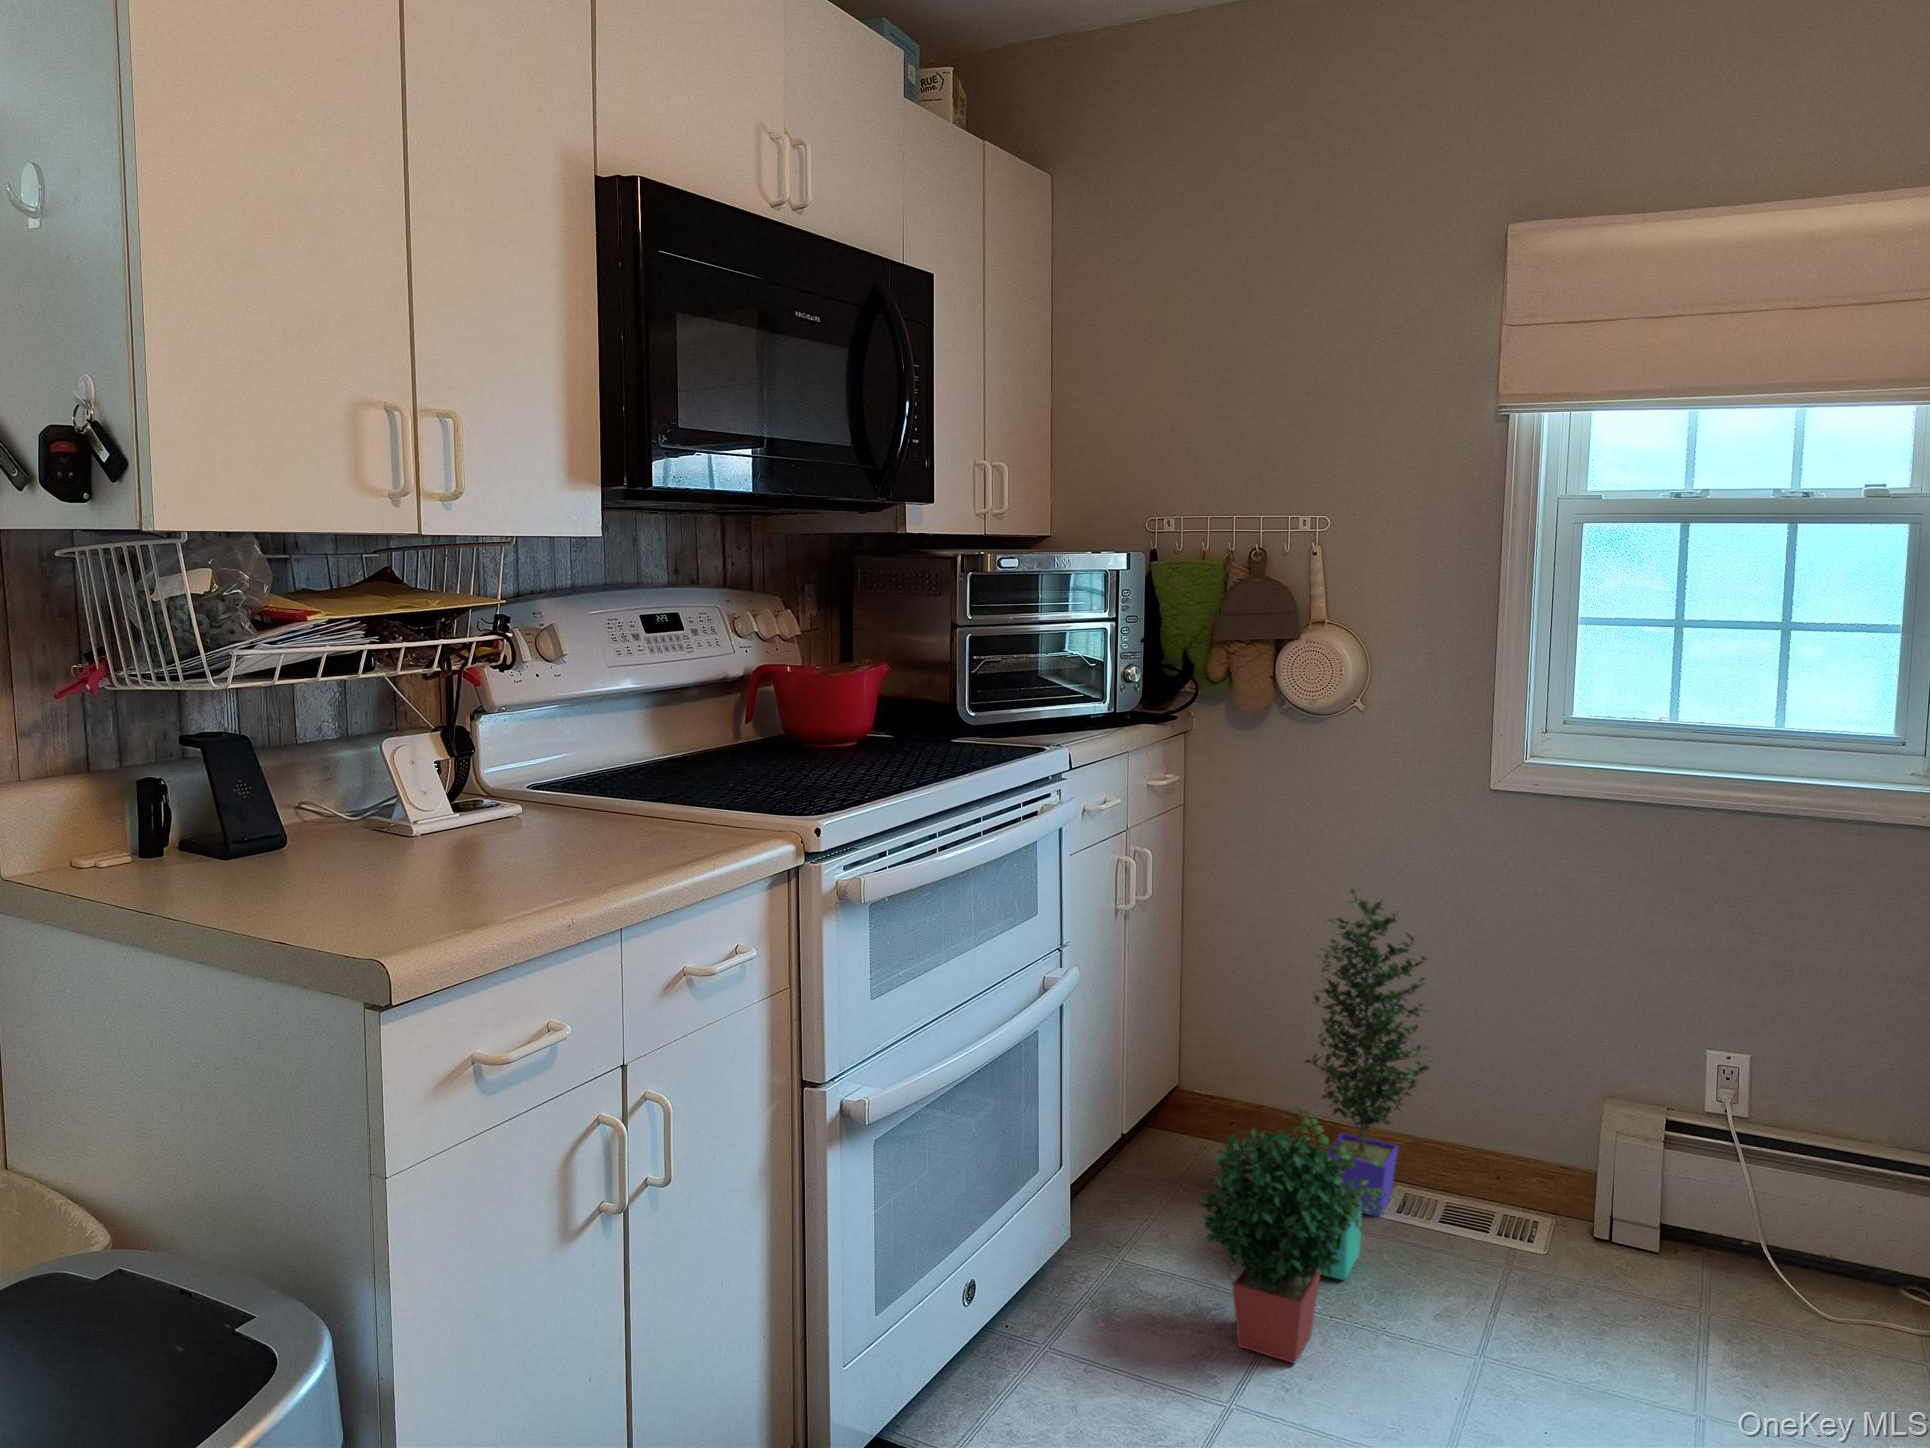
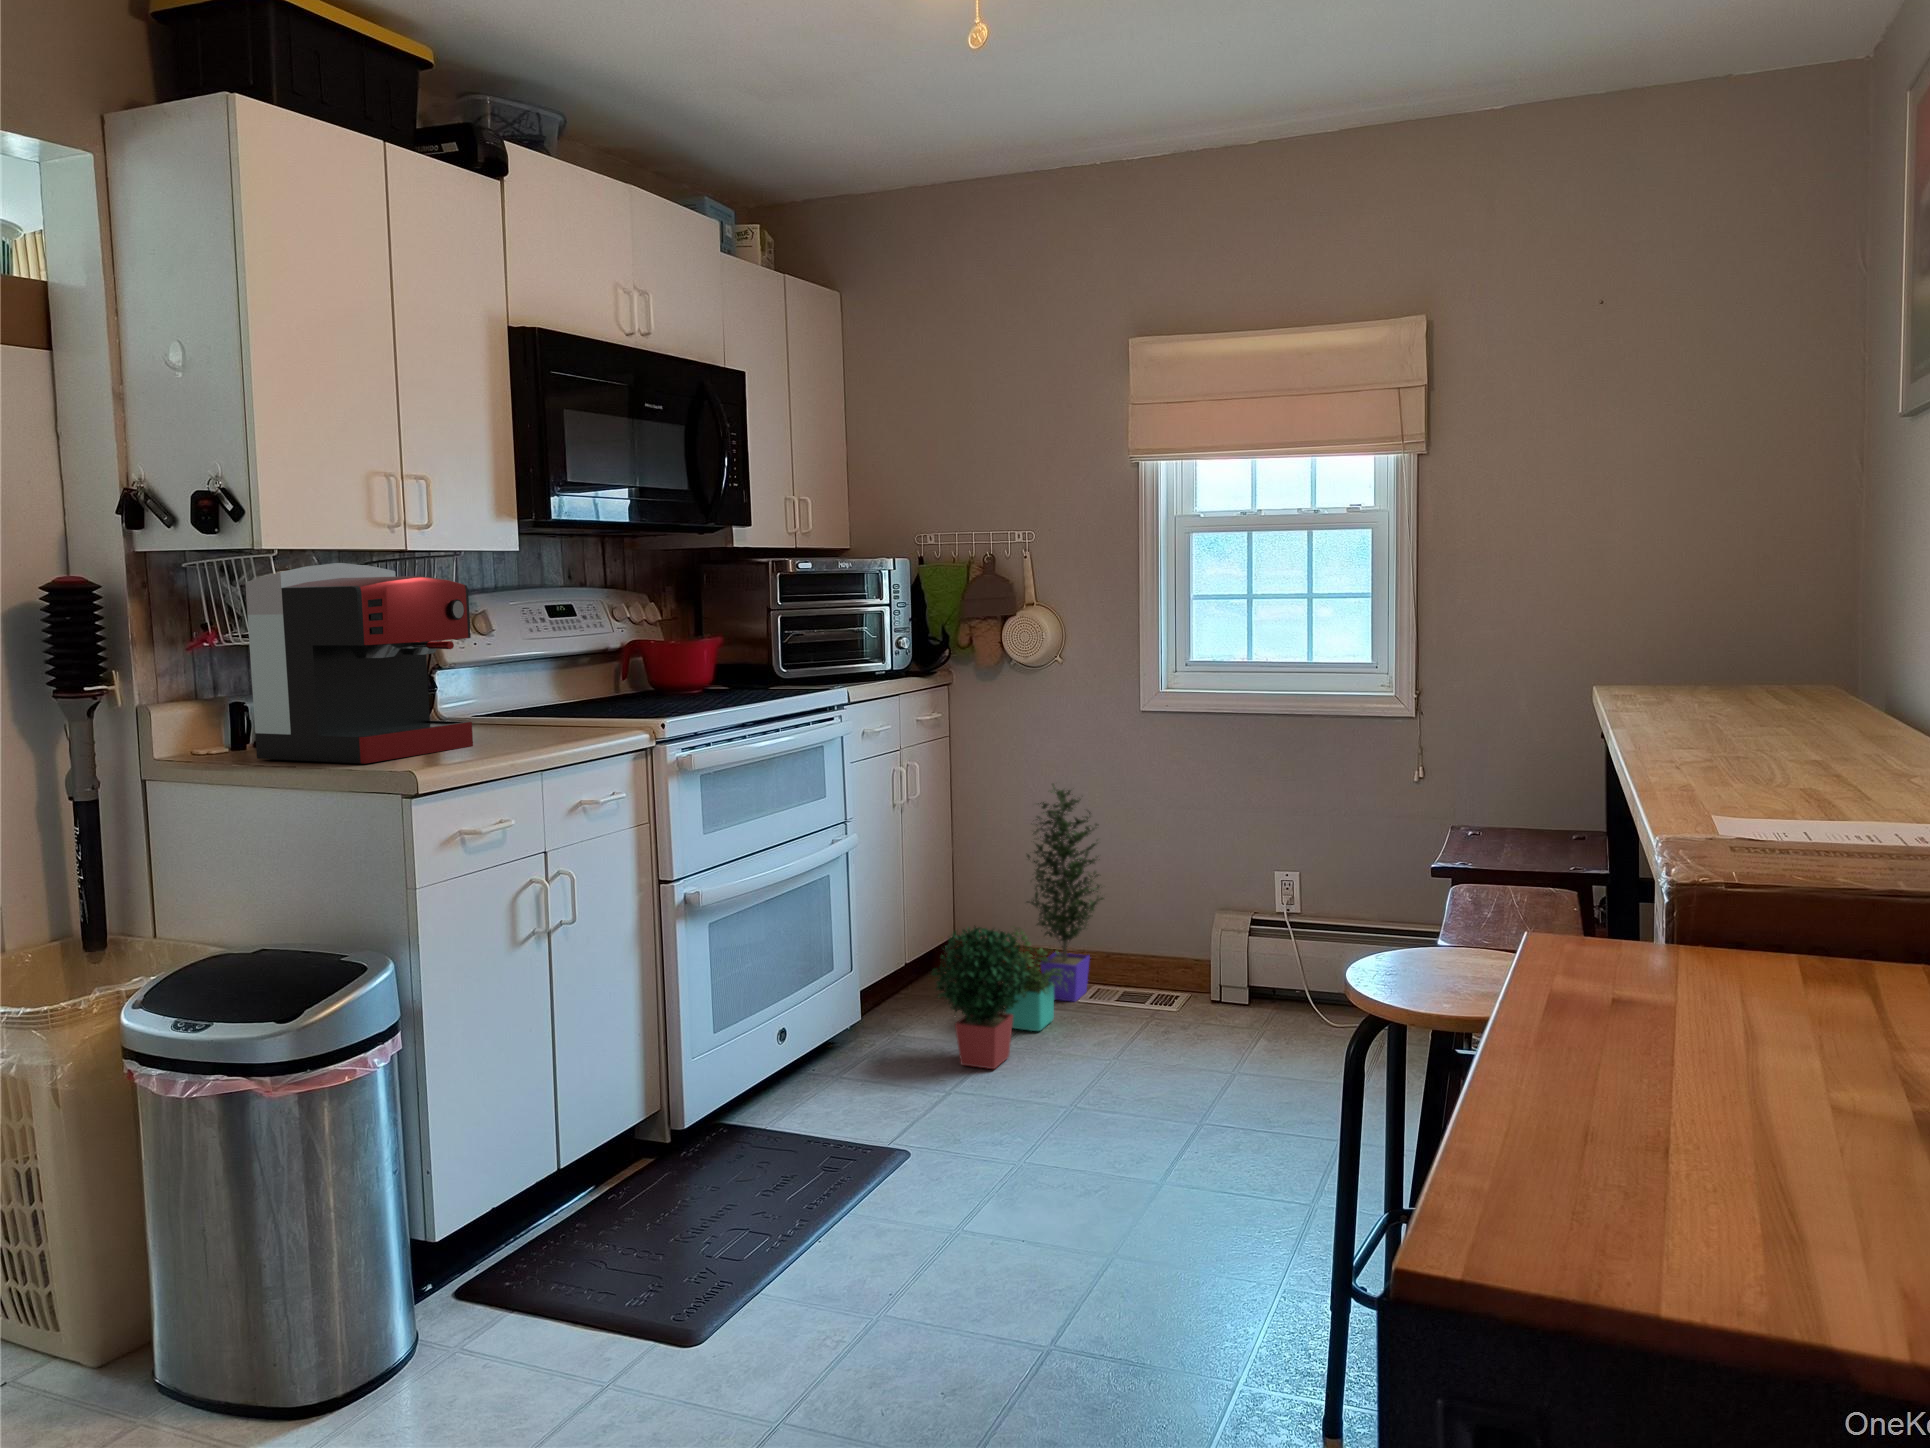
coffee maker: none [139,556,510,922] -> present [245,563,473,764]

